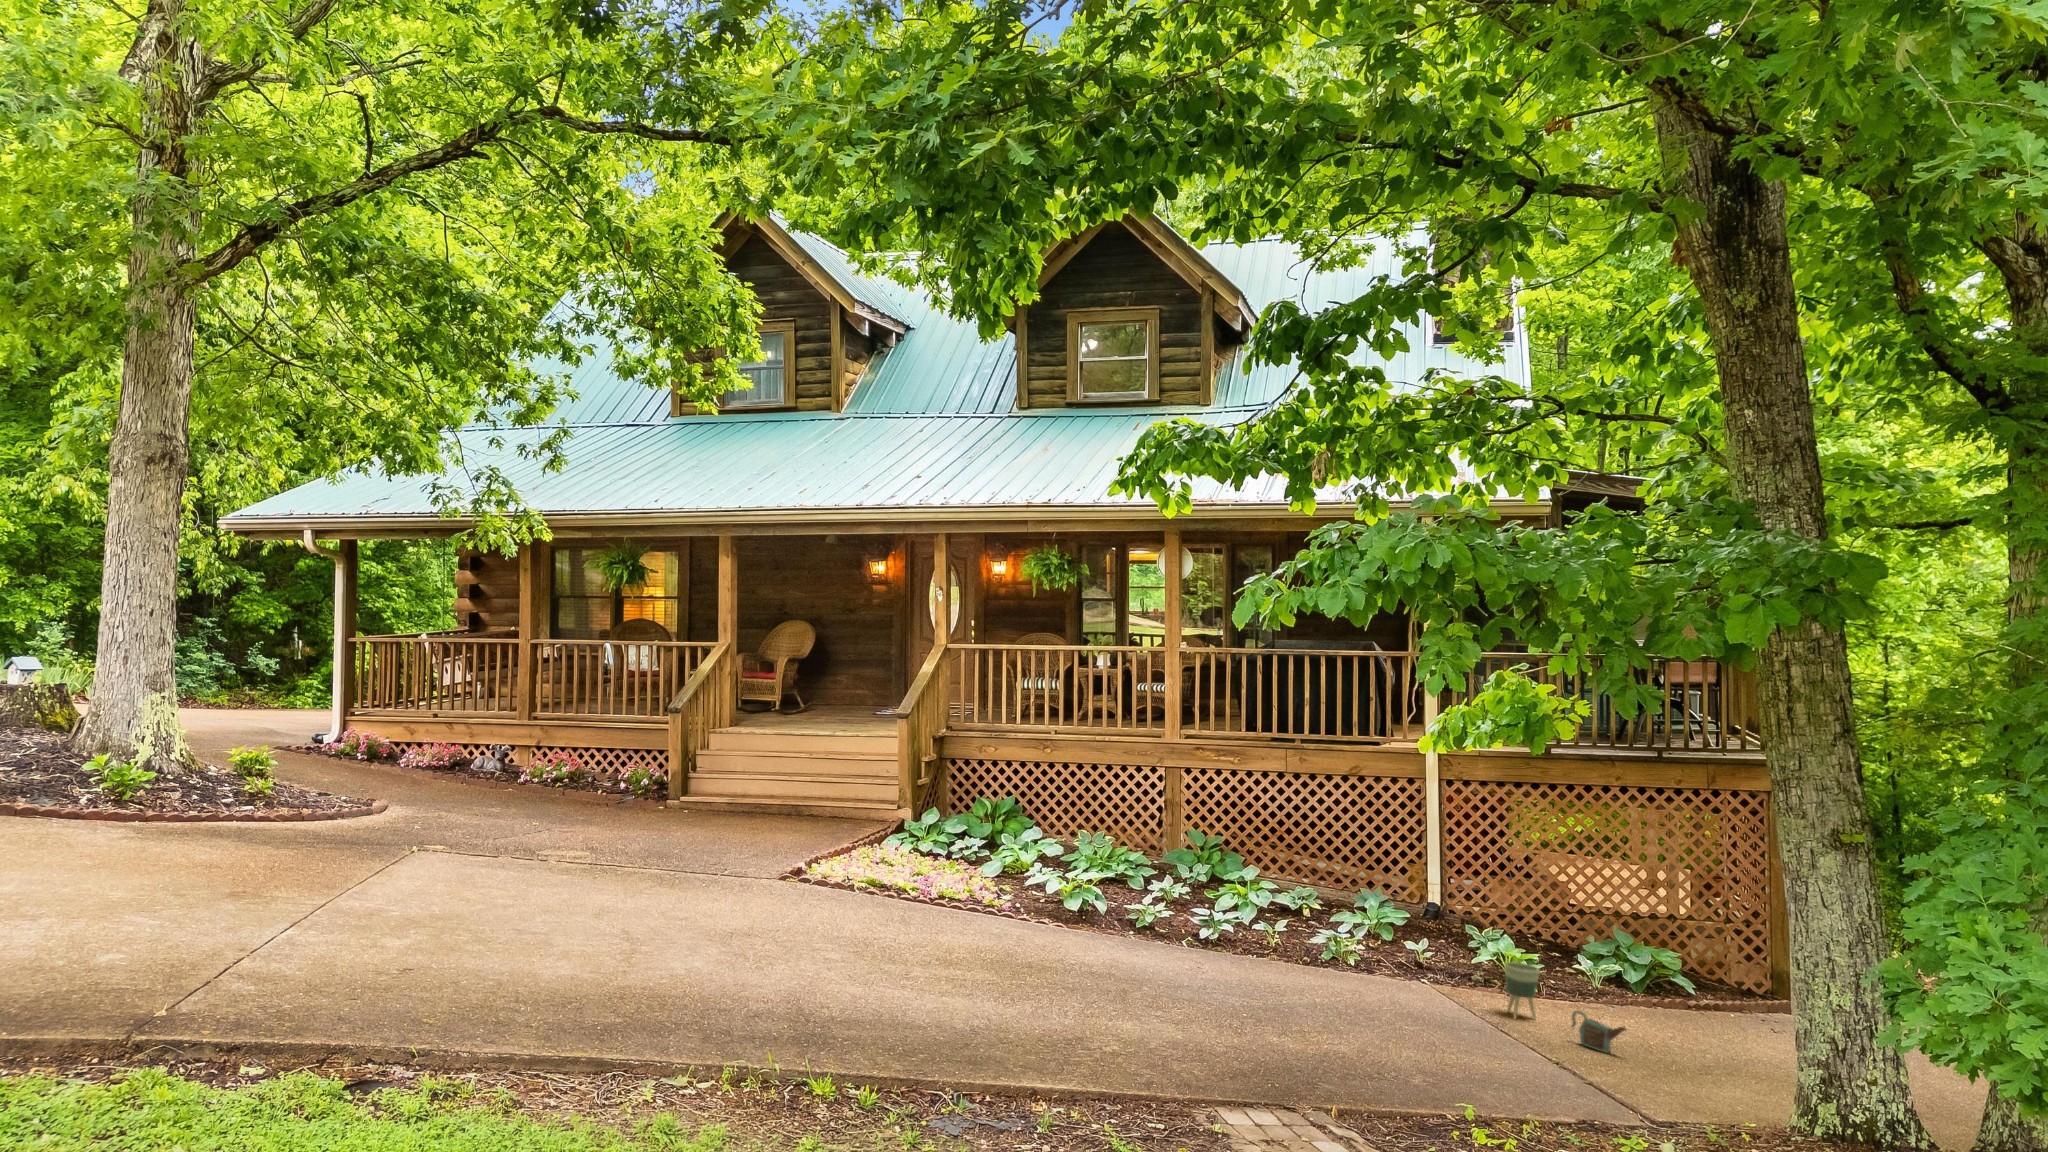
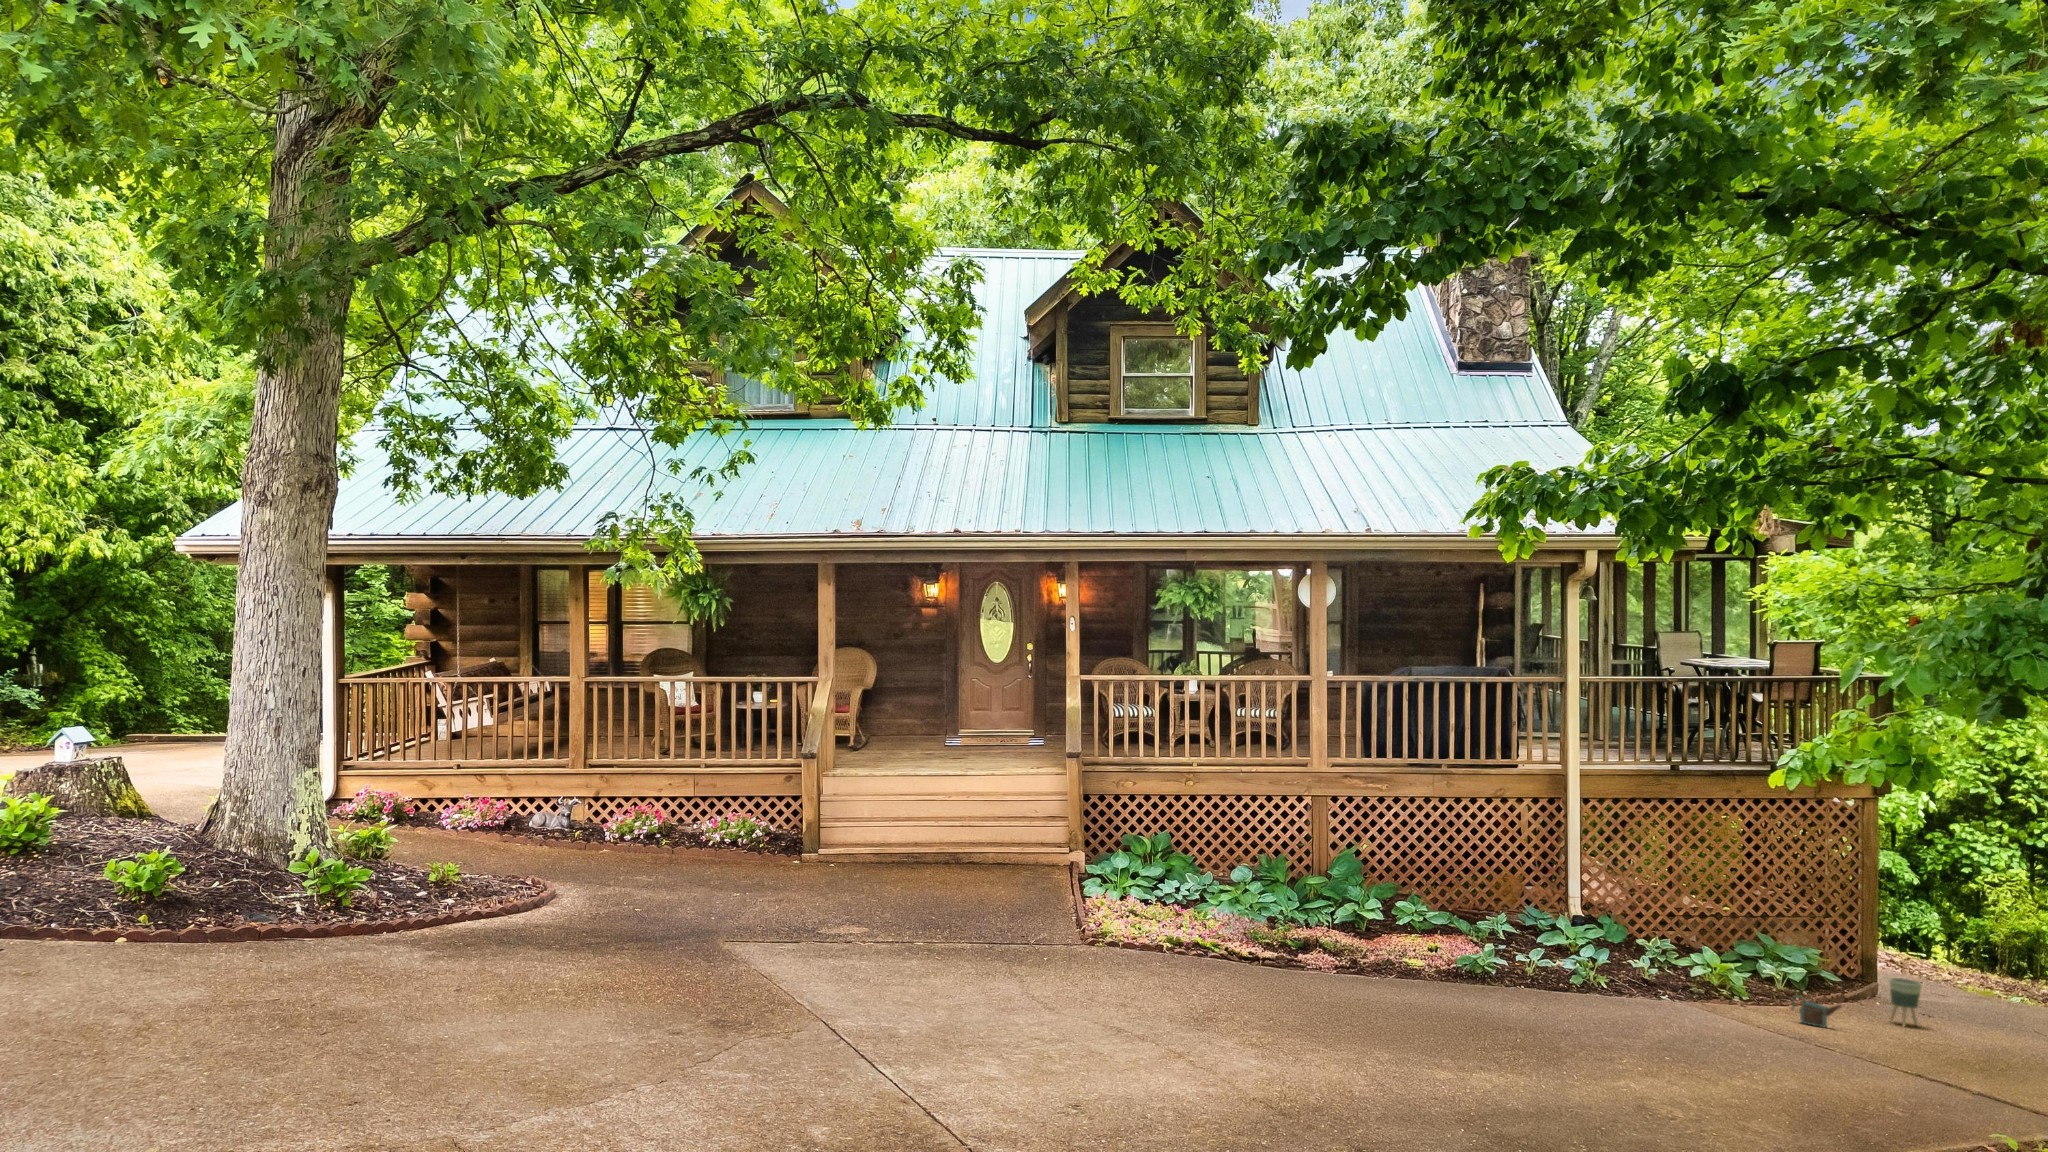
planter: present [1505,962,1540,1019] -> present [1889,978,1922,1027]

